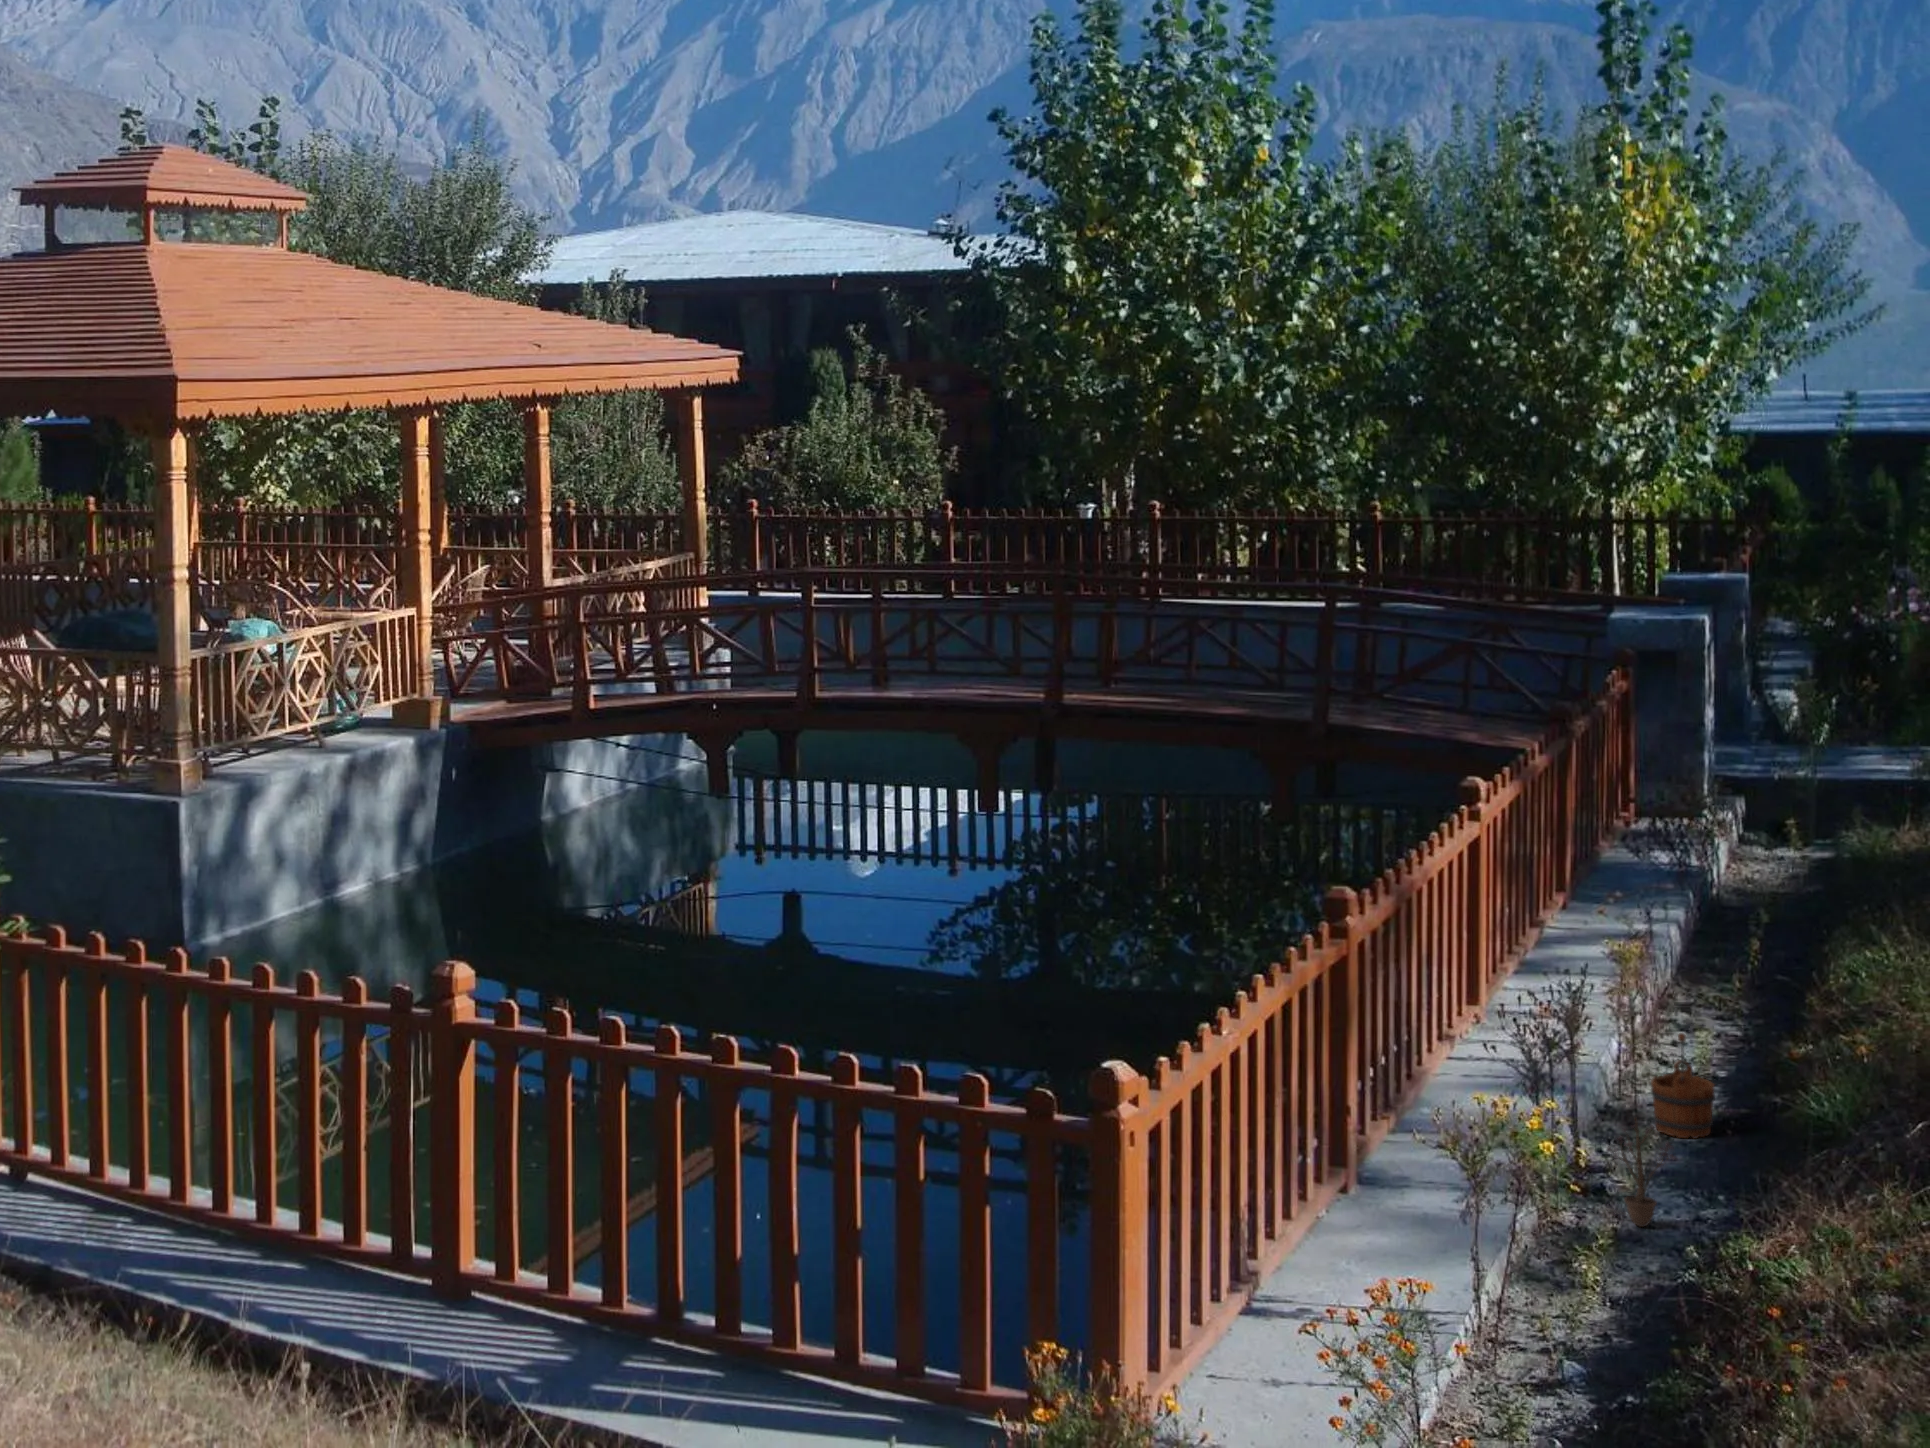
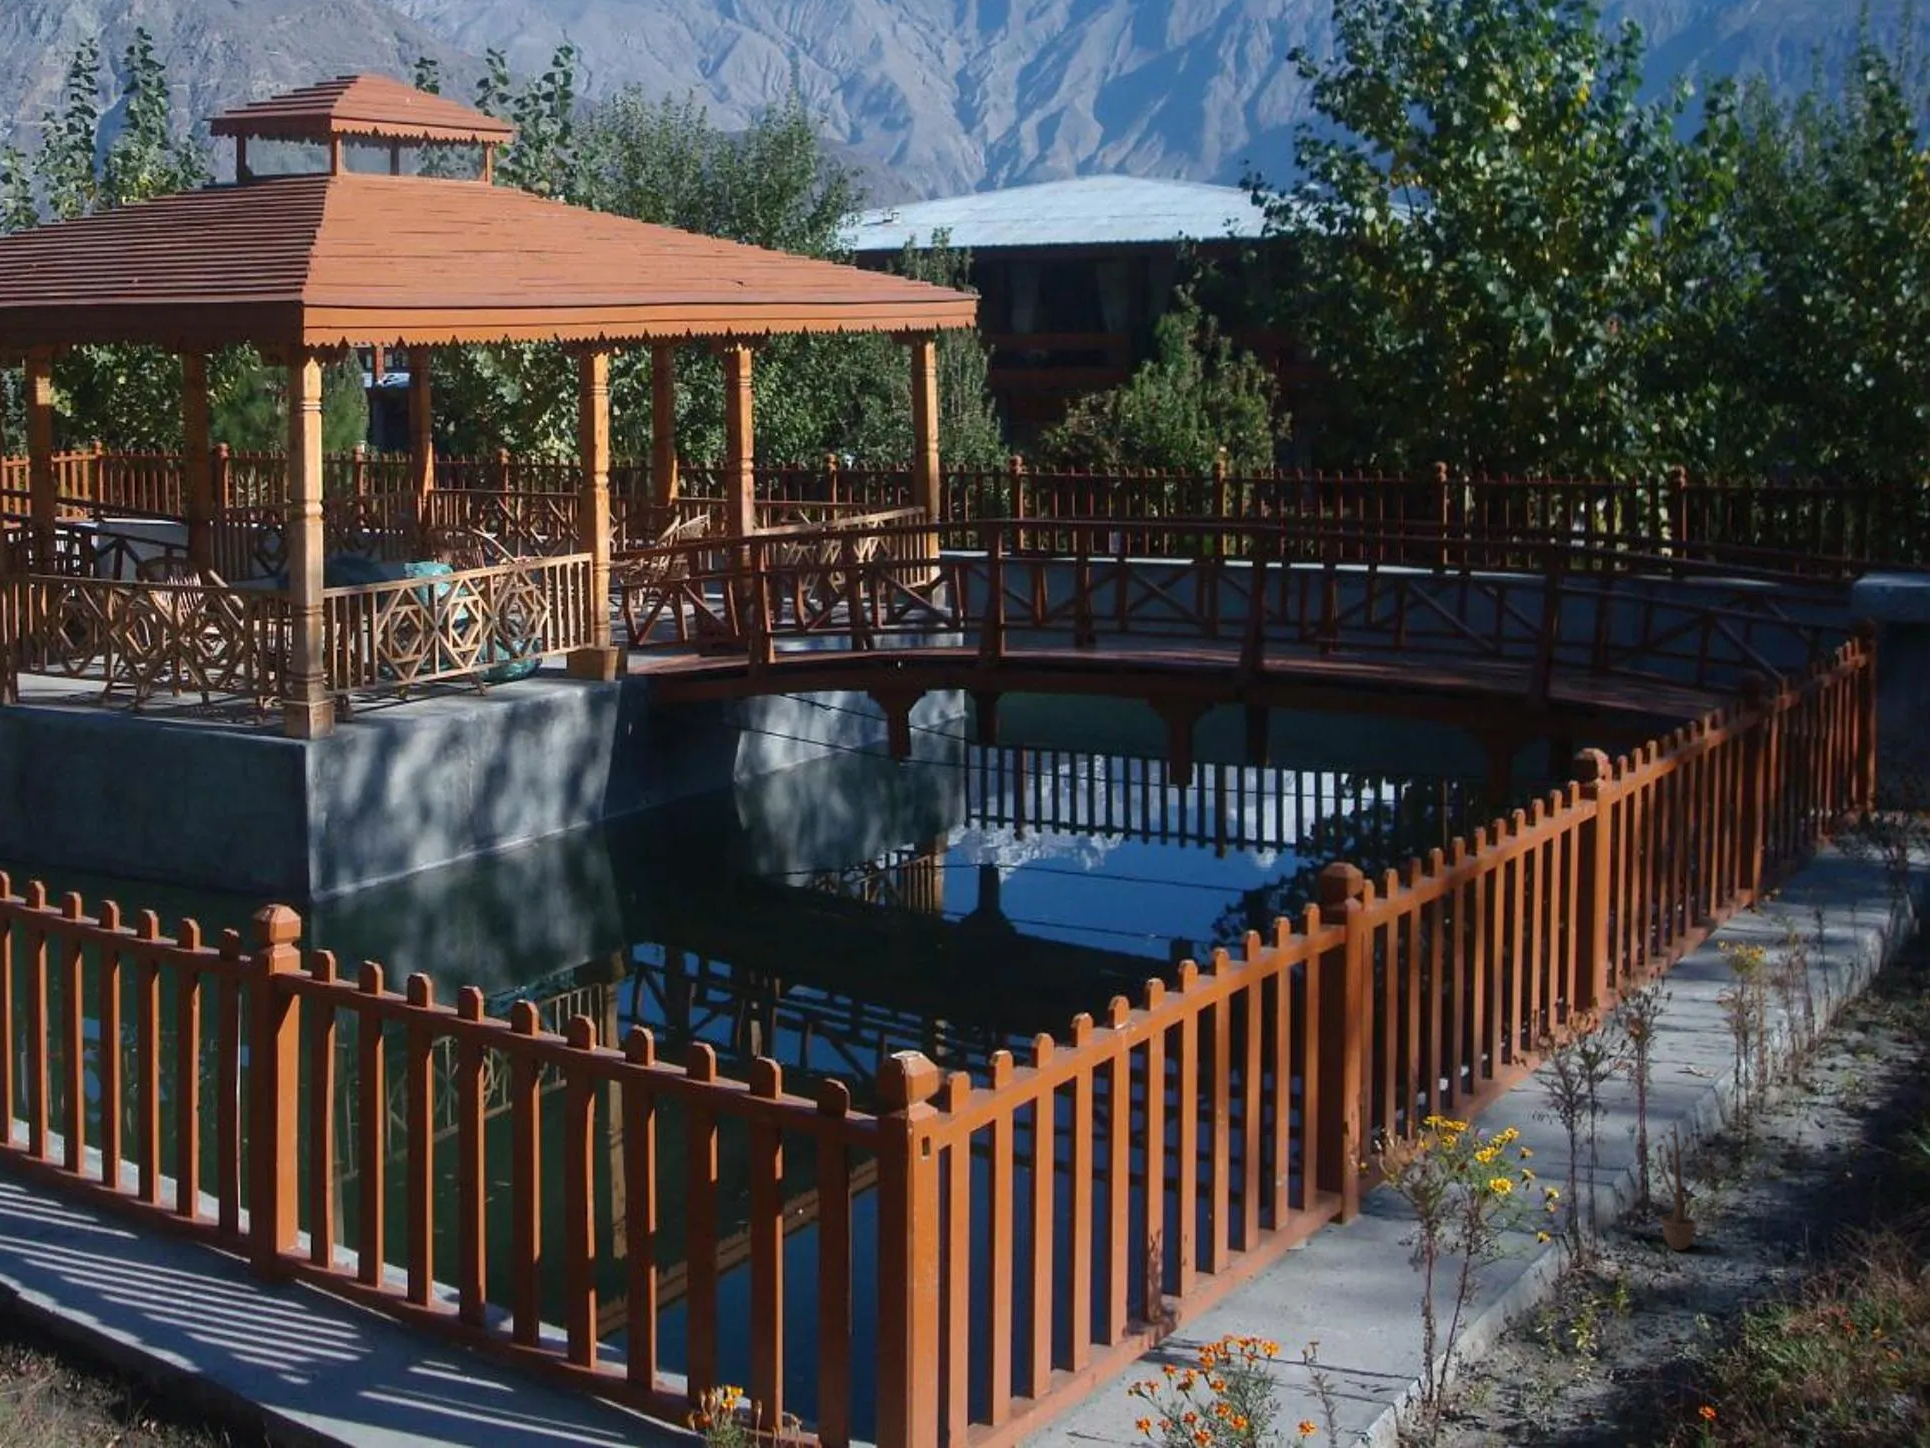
wooden bucket: present [1651,1033,1715,1138] -> none [1750,1041,1825,1163]

